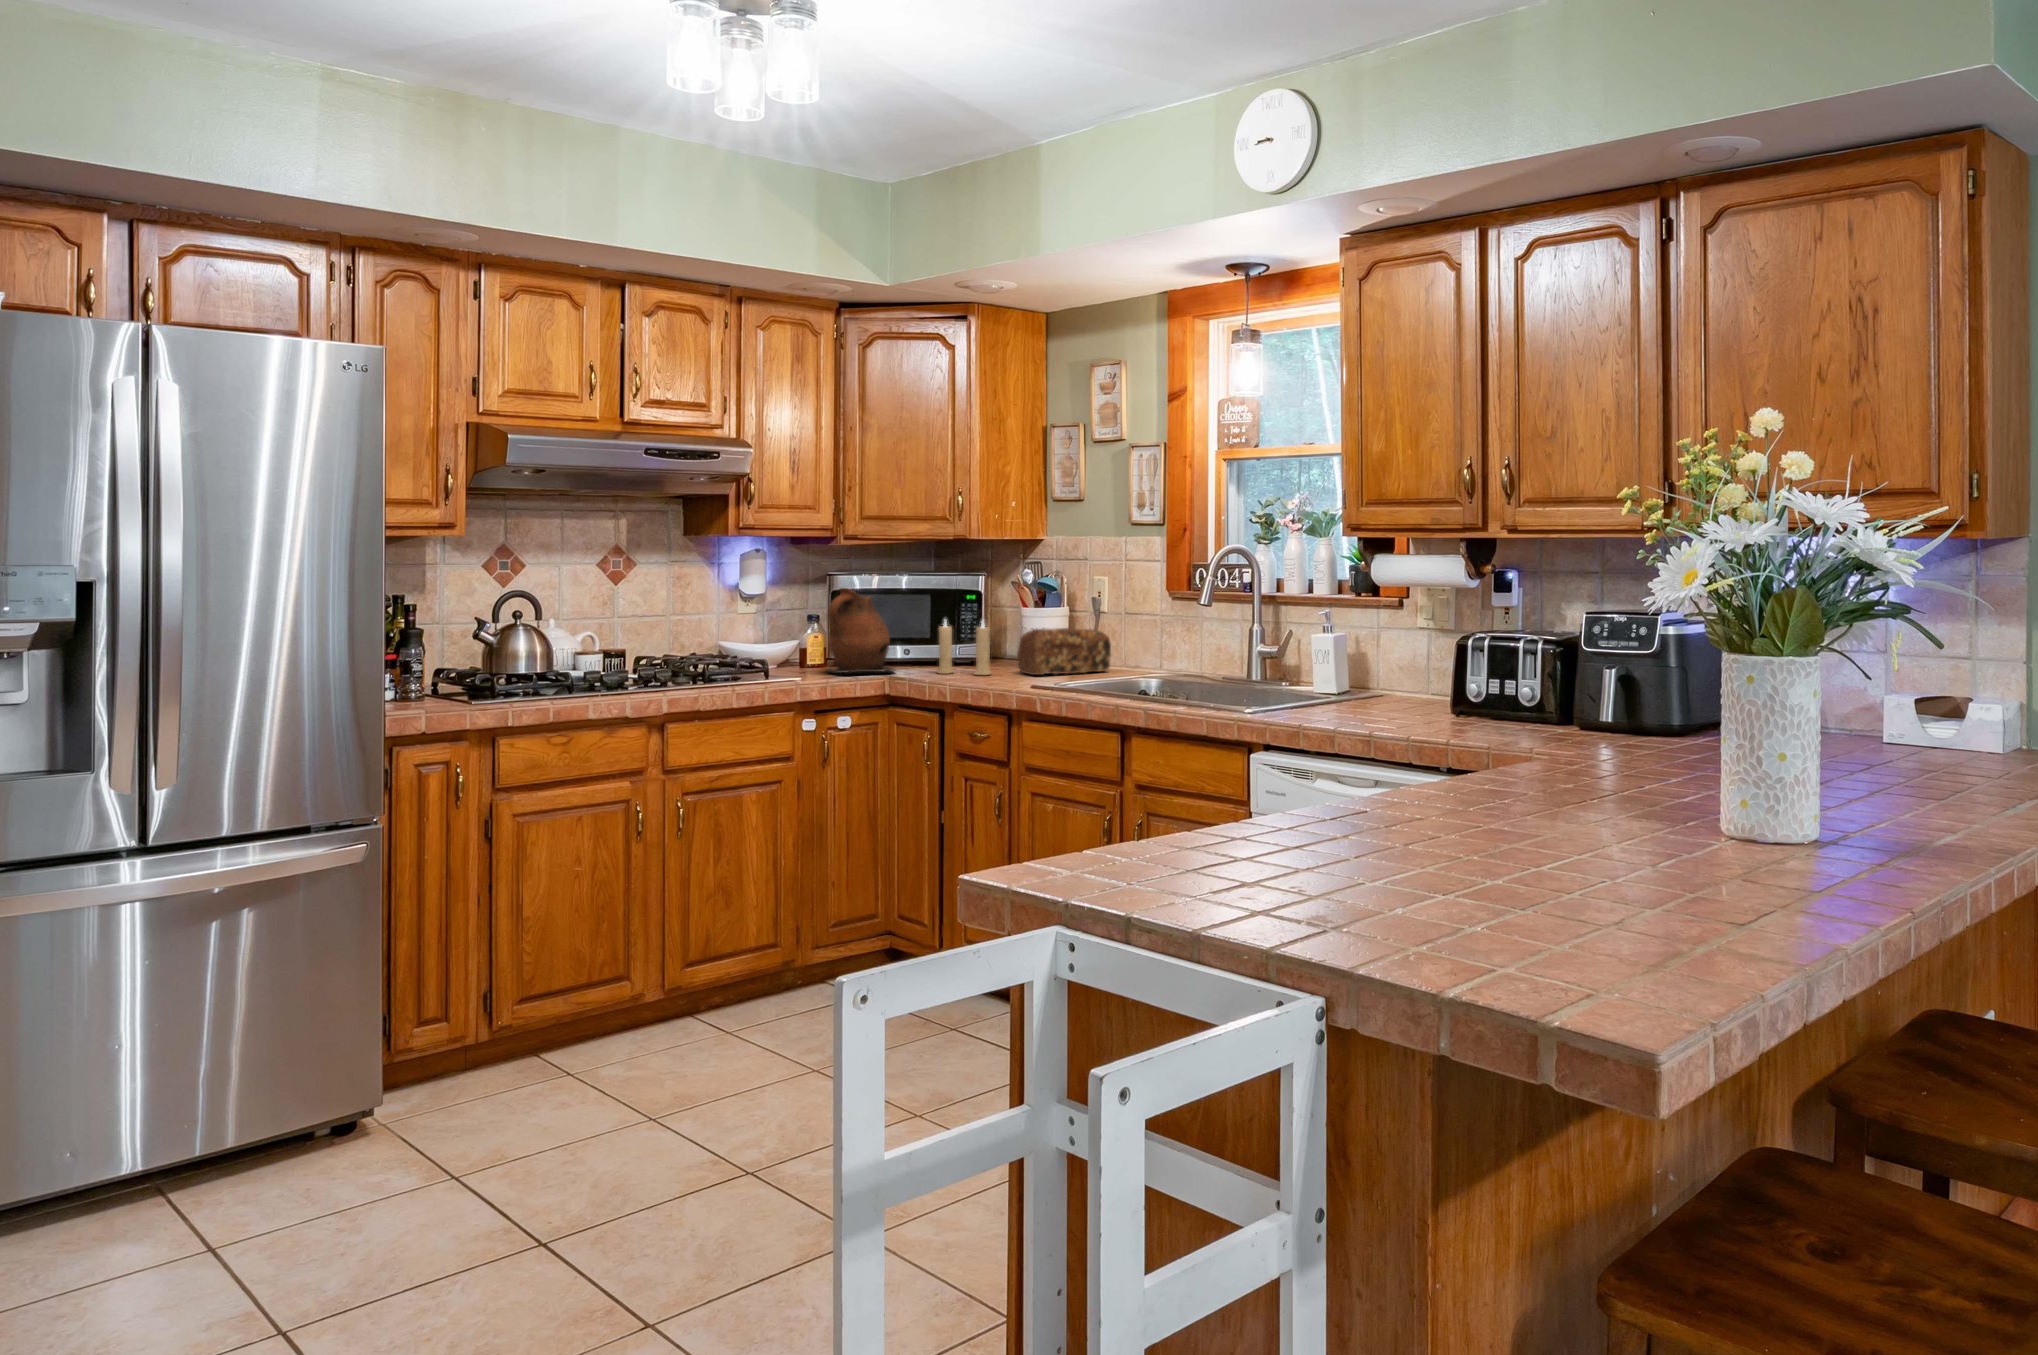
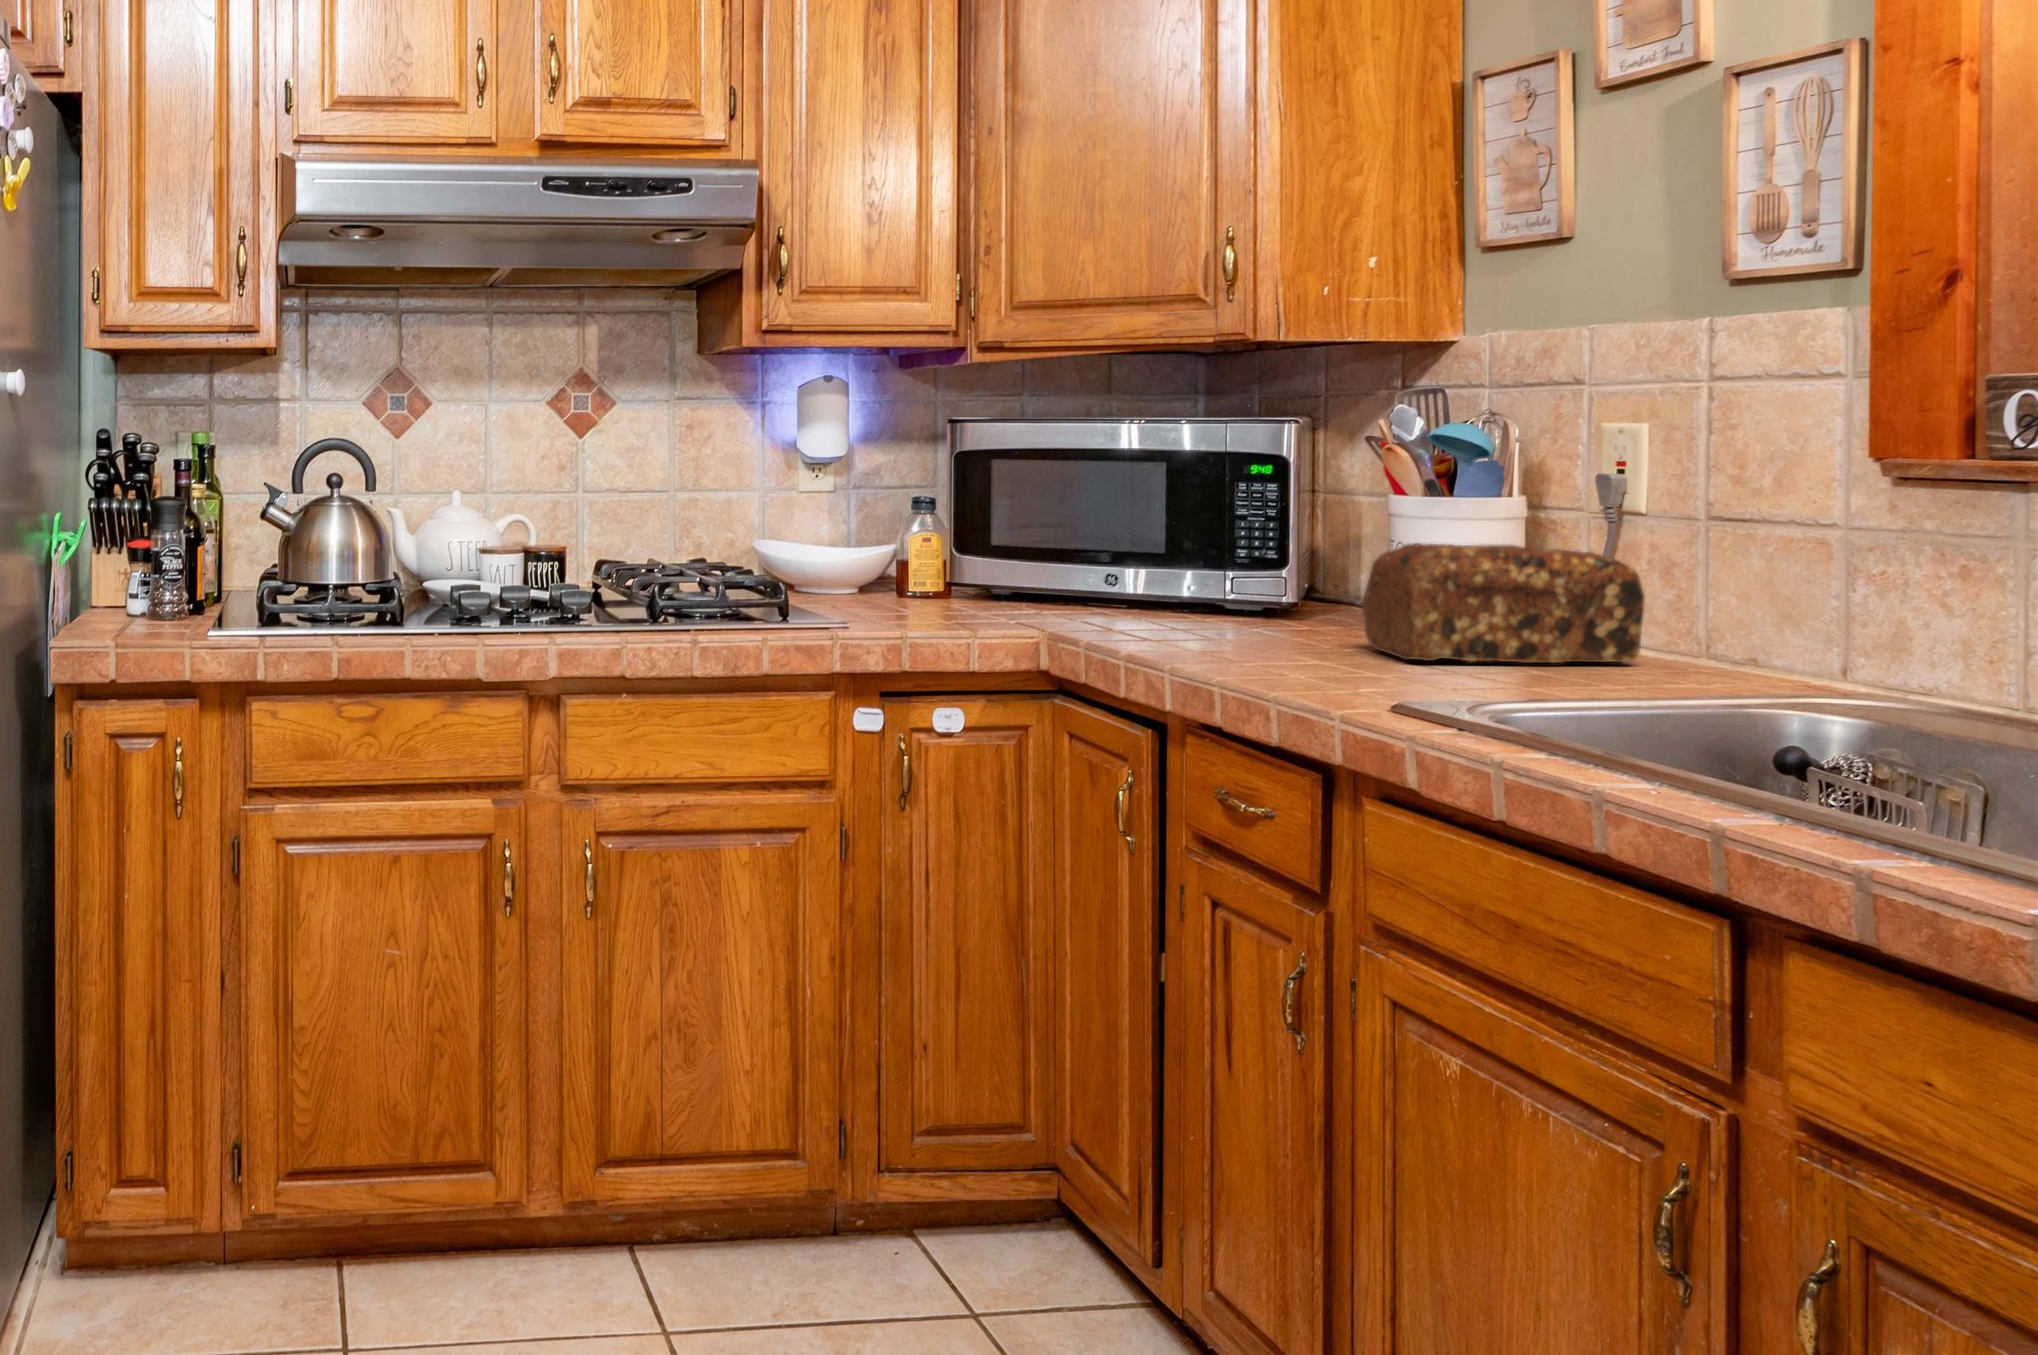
ceramic pitcher: present [826,588,895,673] -> none [917,442,1069,626]
candle: present [938,620,991,675] -> none [1156,508,1293,649]

